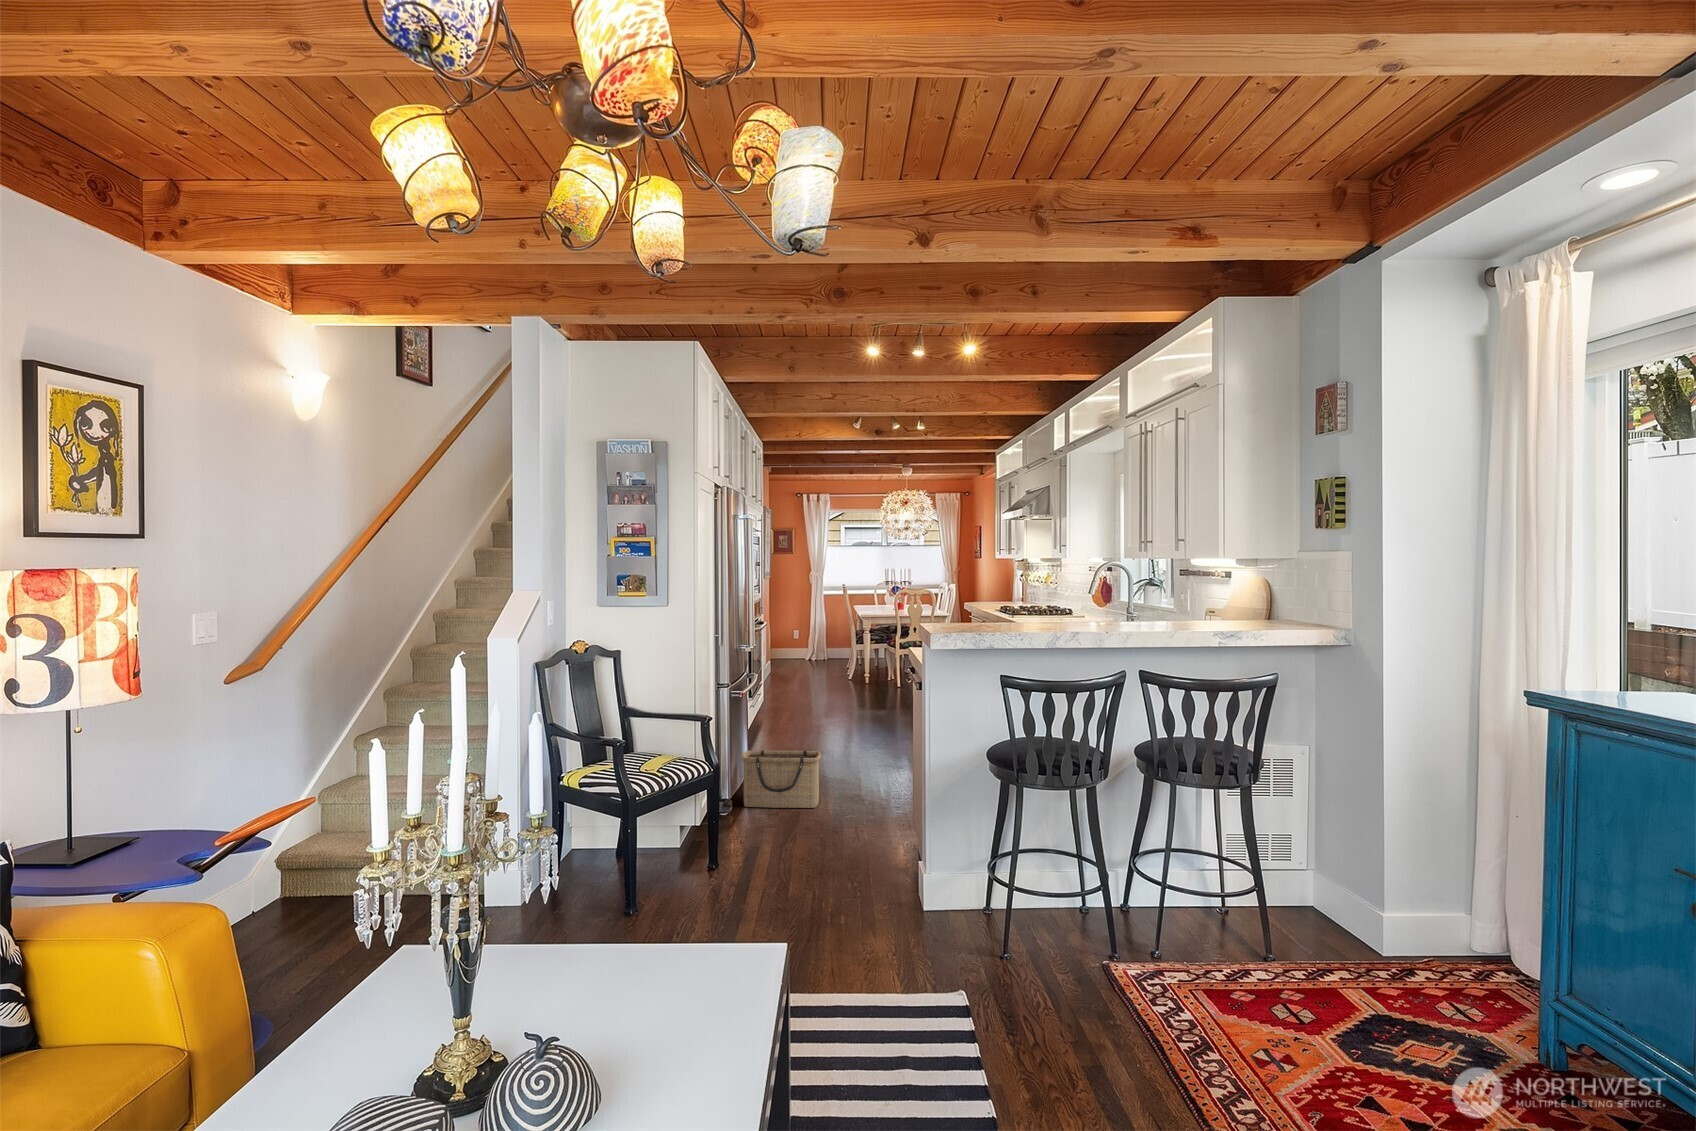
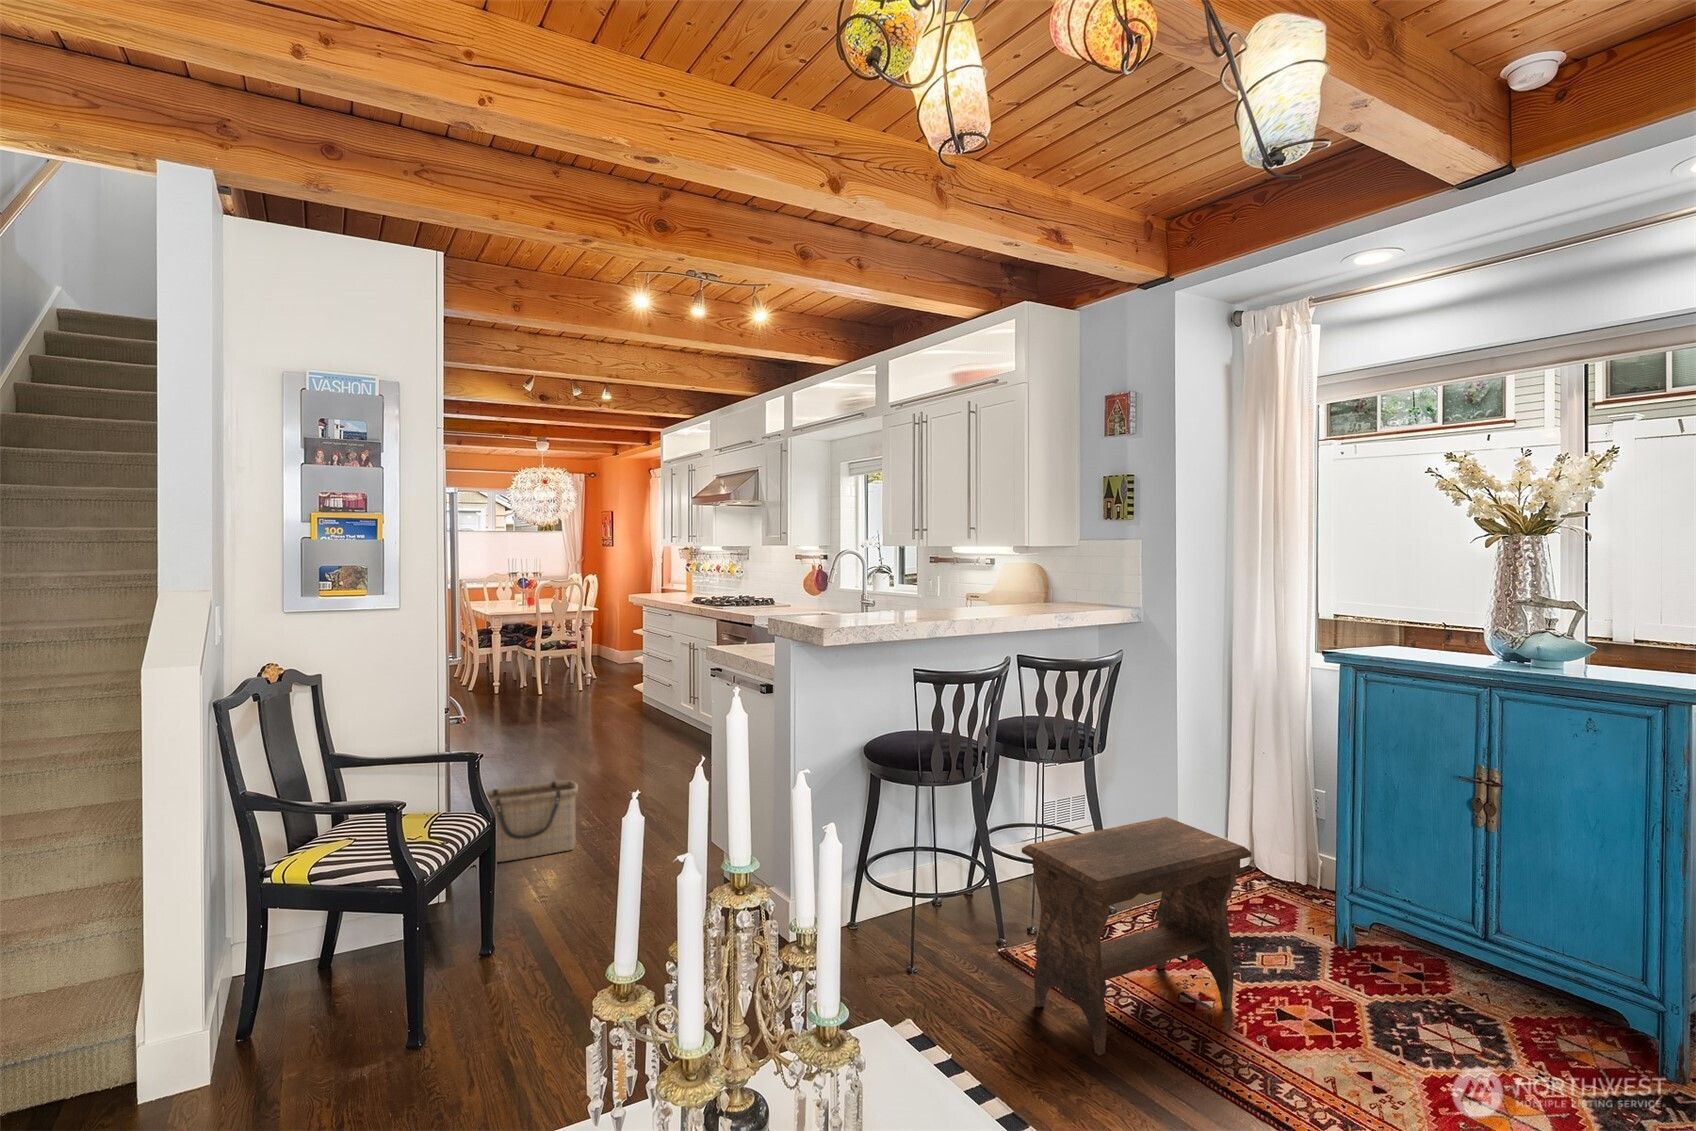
footstool: none [1076,853,1335,1080] -> present [1022,817,1251,1056]

